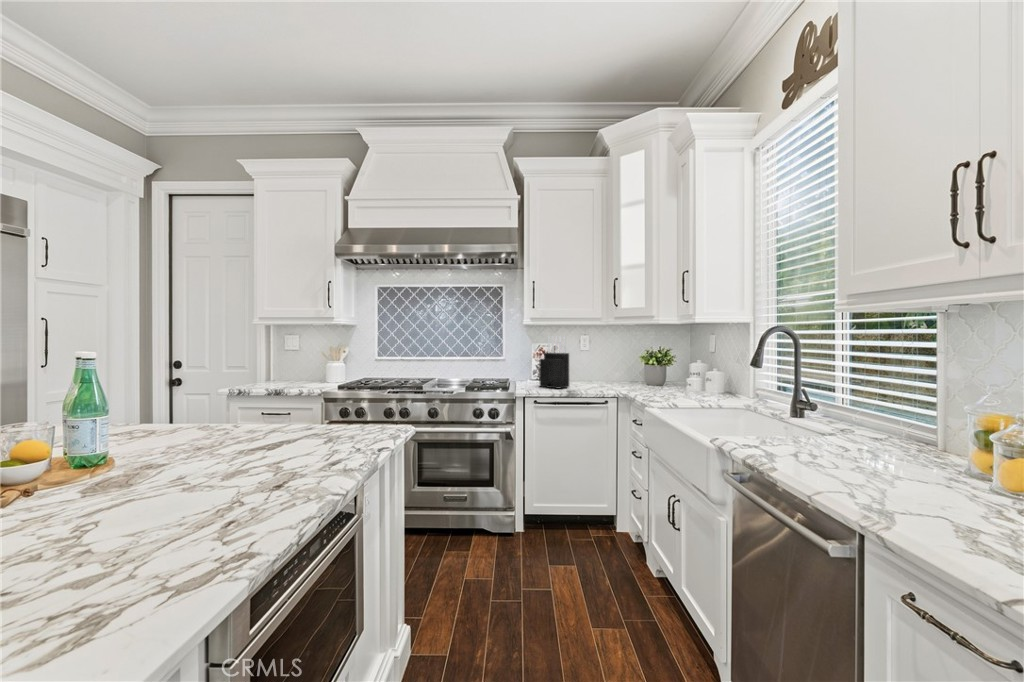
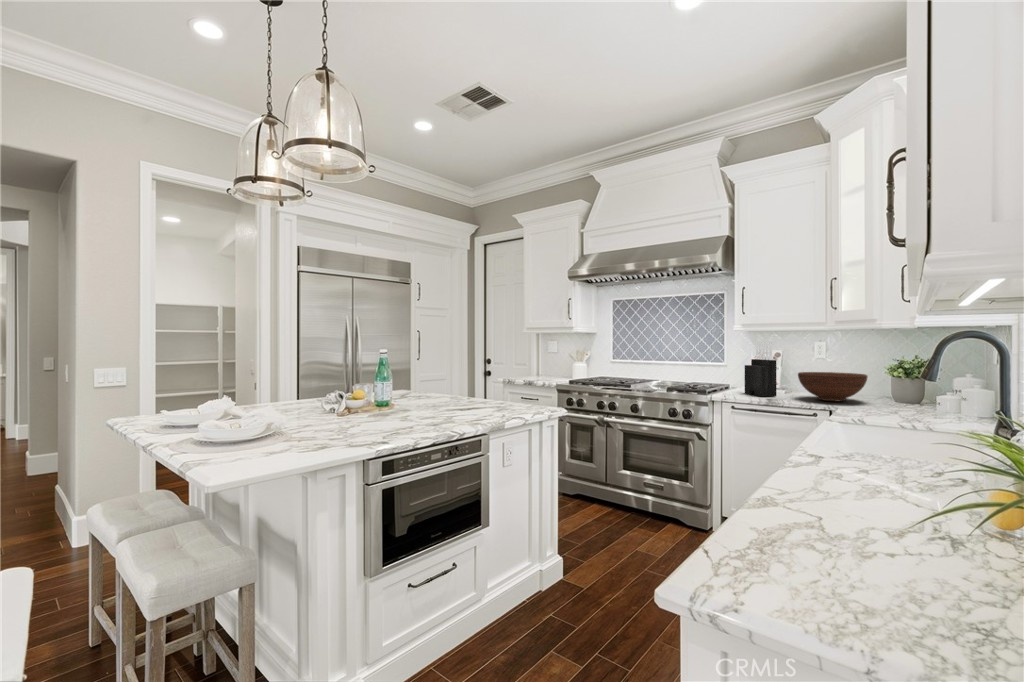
fruit bowl: none [586,363,638,388] -> present [798,372,867,401]

